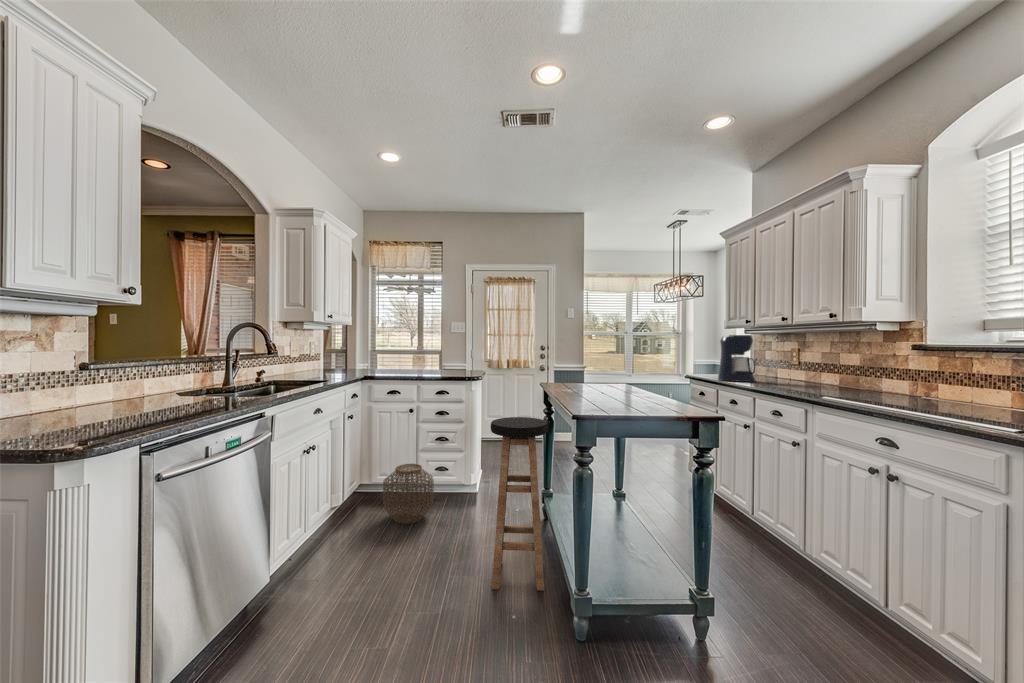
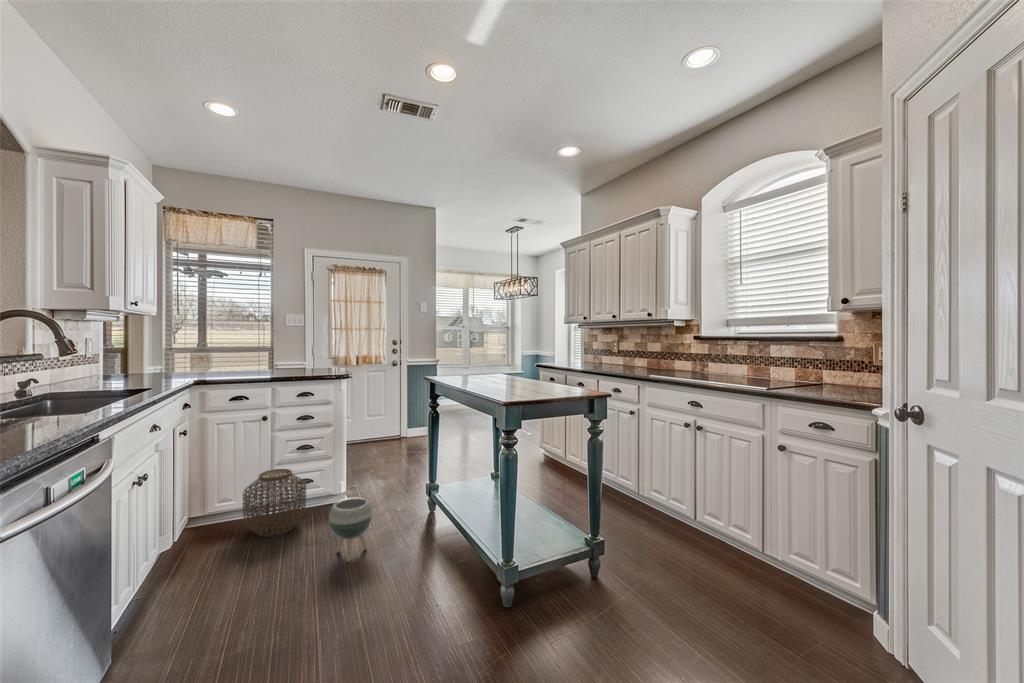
coffee maker: present [718,335,756,382] -> none [564,329,593,367]
bar stool: present [491,417,548,591] -> none [395,405,452,575]
planter: none [437,501,476,563] -> present [329,497,372,562]

